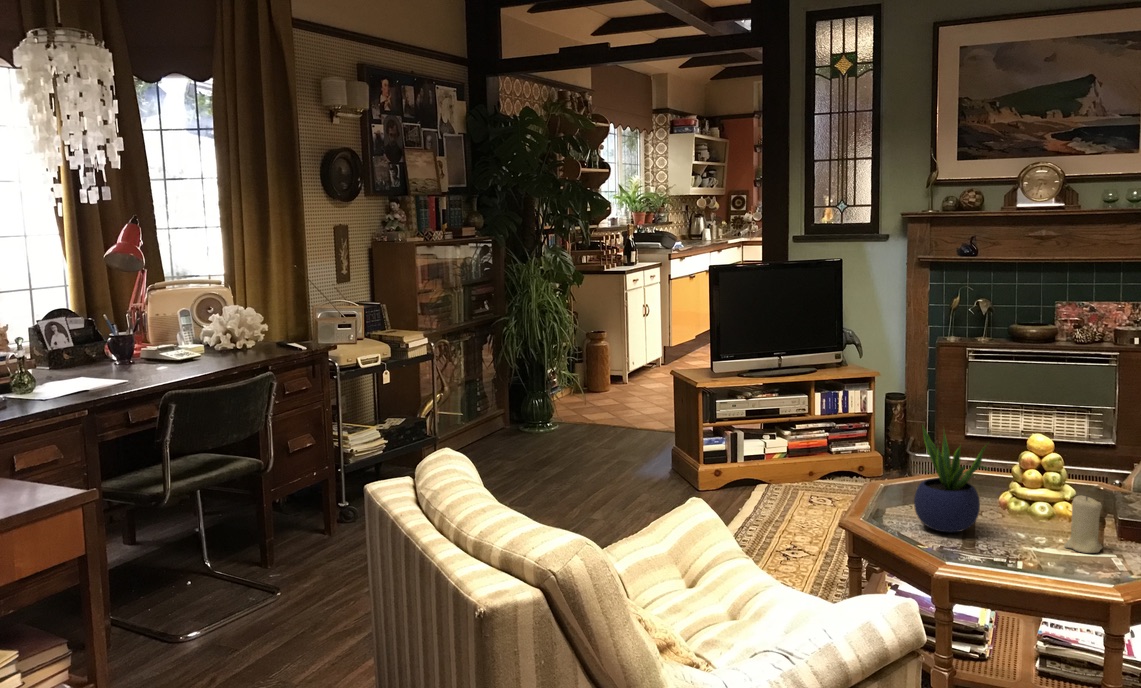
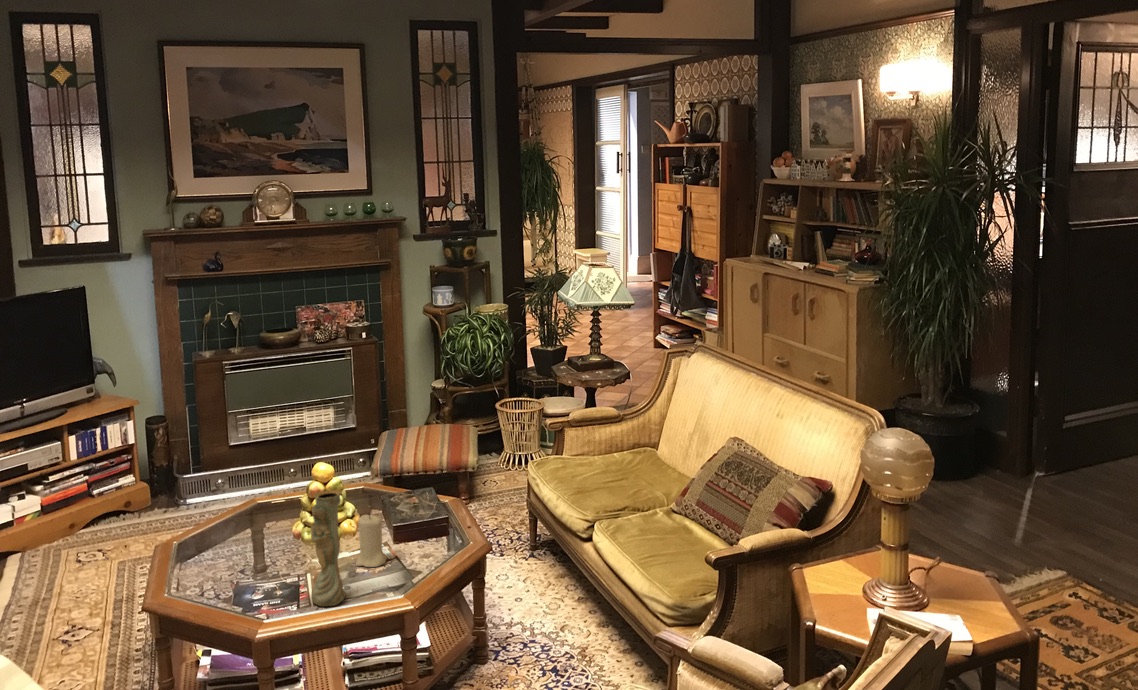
potted plant: present [914,426,988,533] -> none [207,472,284,583]
vase: none [1006,453,1053,573] -> present [311,490,345,606]

